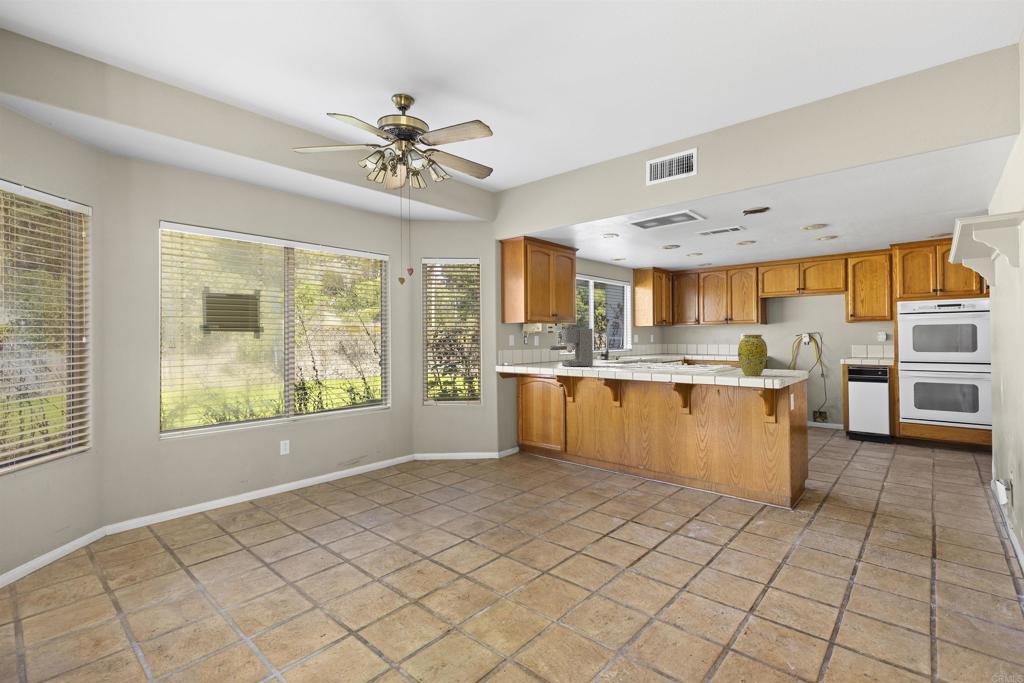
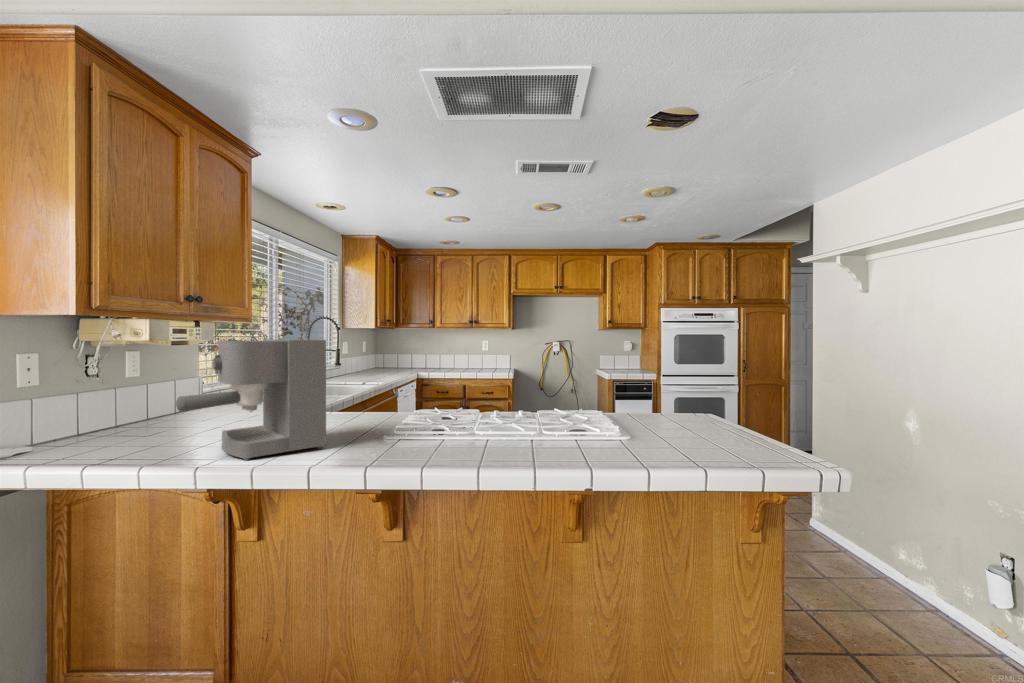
vase: present [738,335,767,376] -> none [704,361,770,458]

